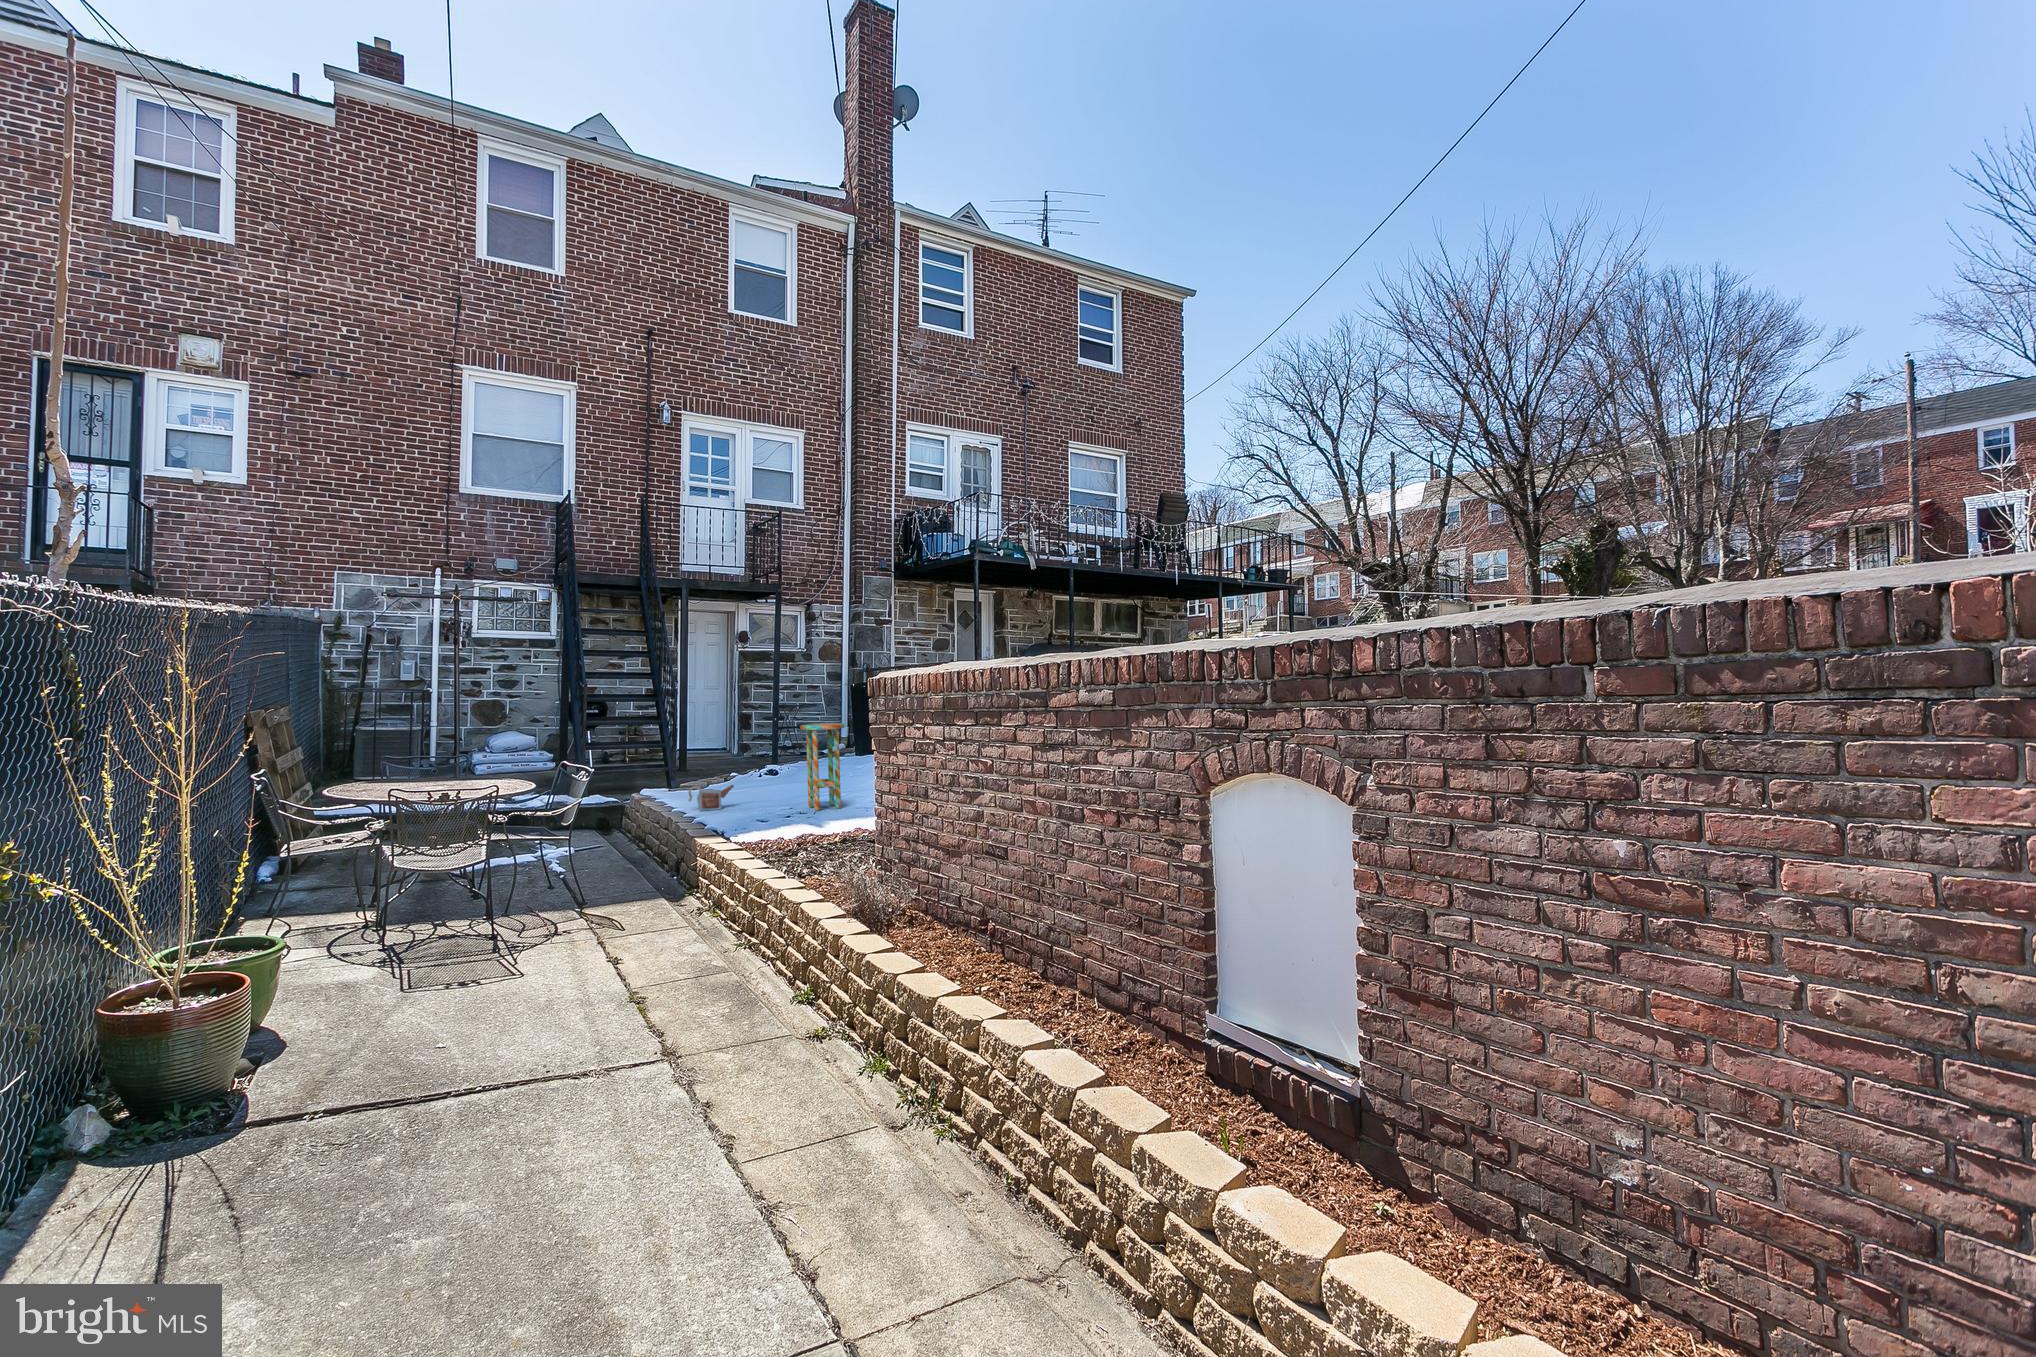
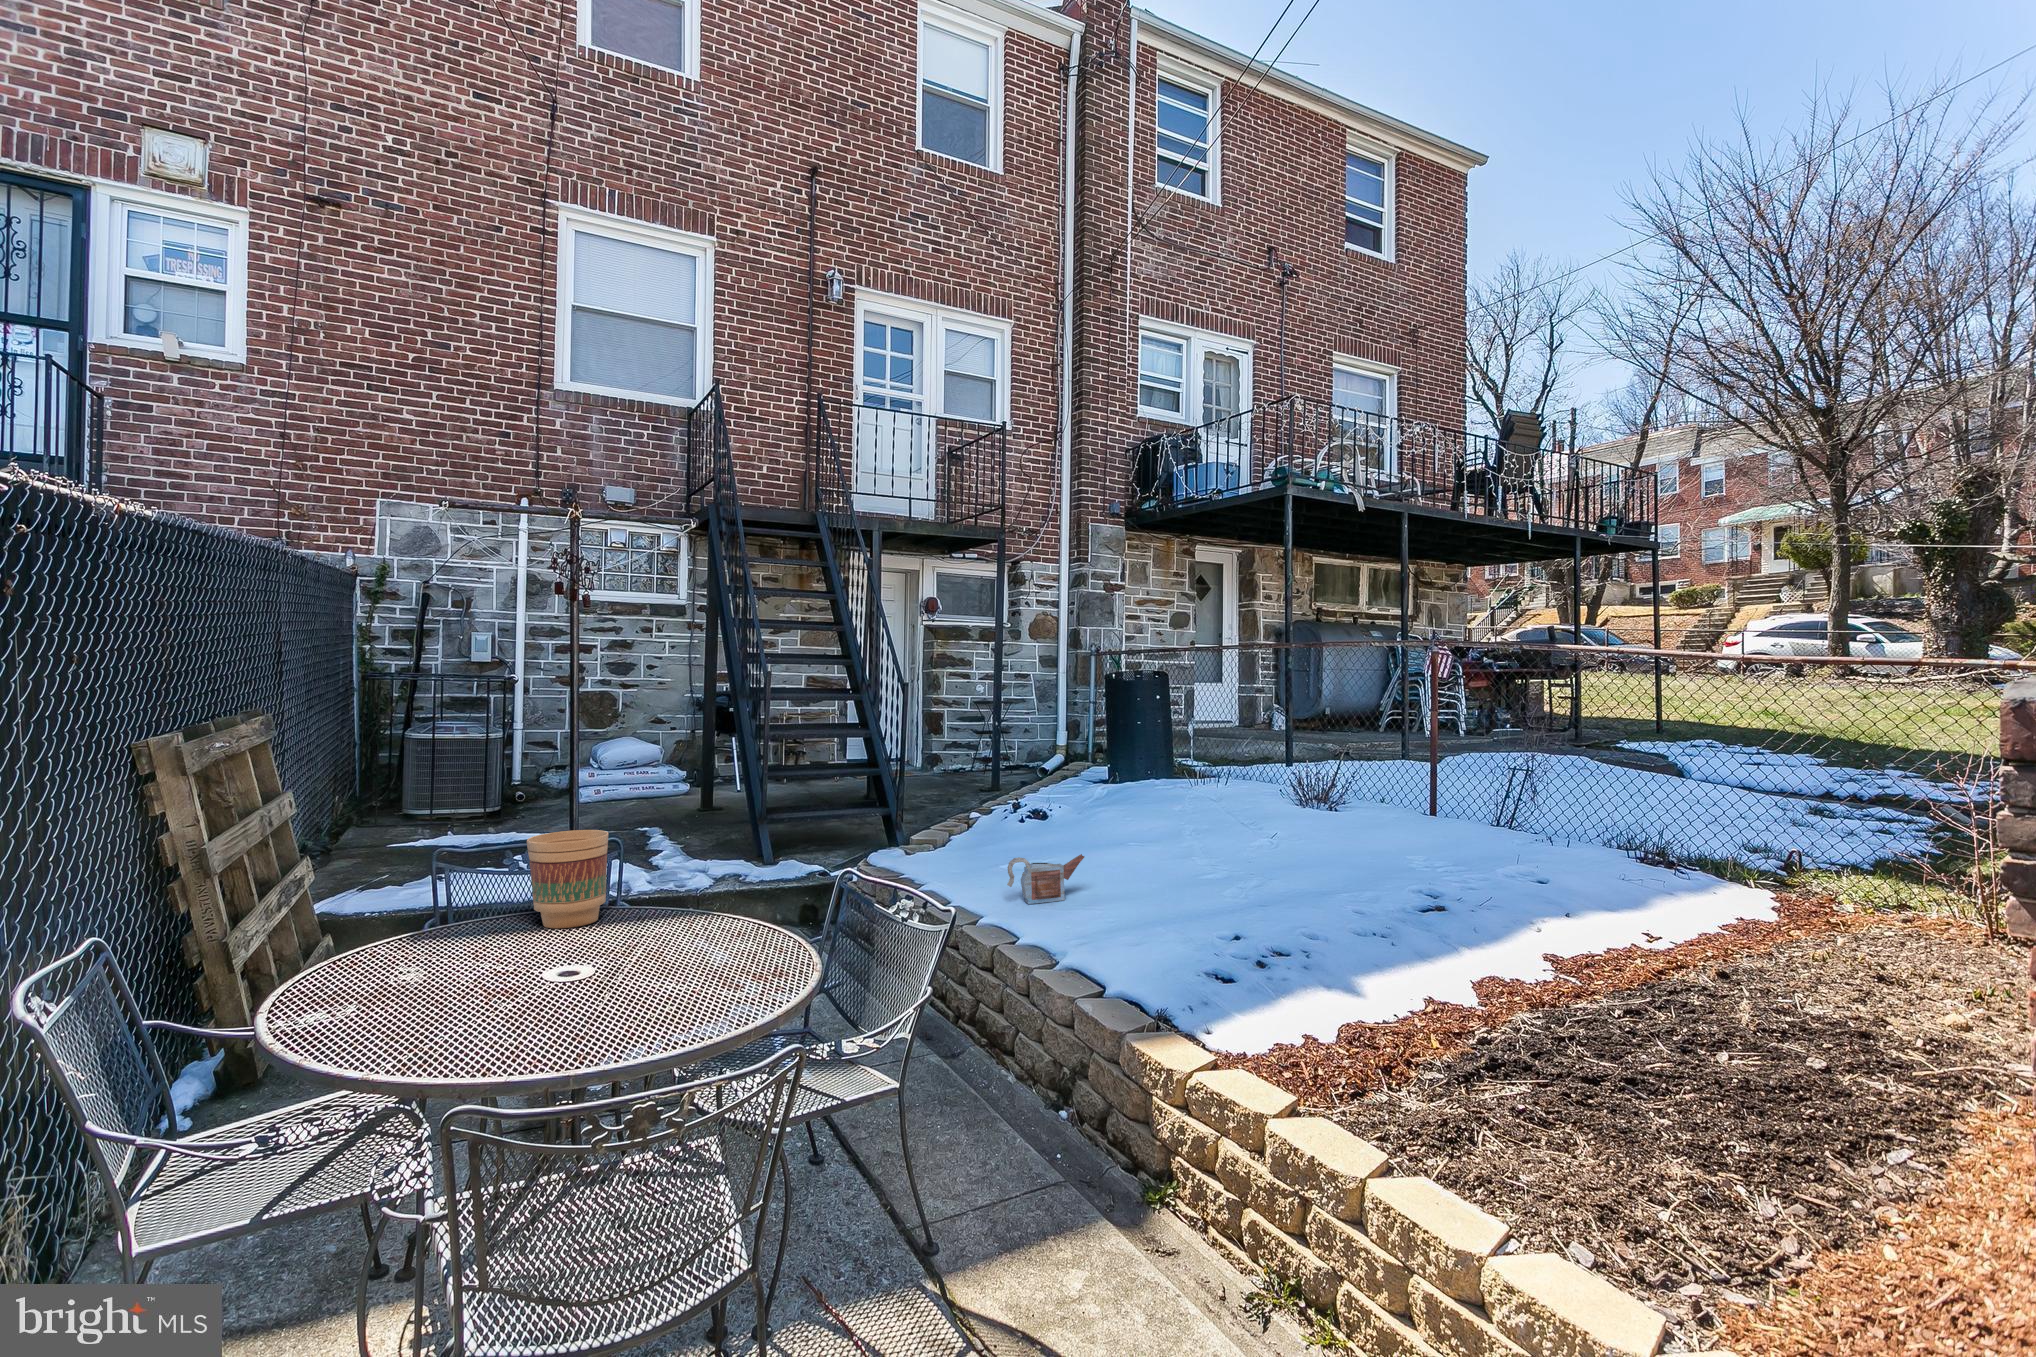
side table: present [800,723,845,811] -> none [1226,742,1311,912]
flower pot: none [412,762,451,804] -> present [527,830,608,929]

